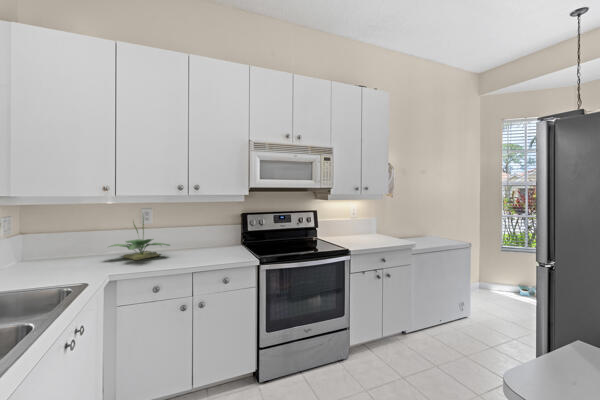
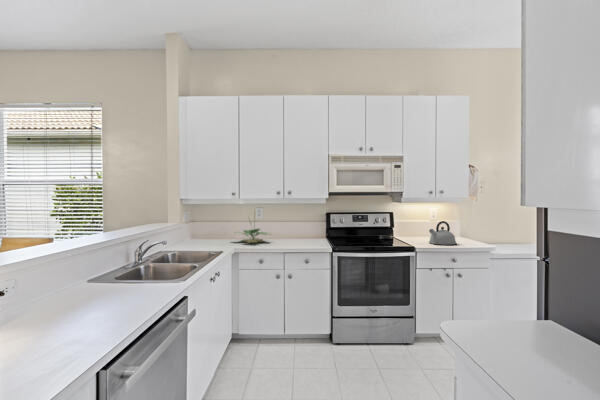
kettle: none [358,220,386,245] -> present [429,221,456,245]

